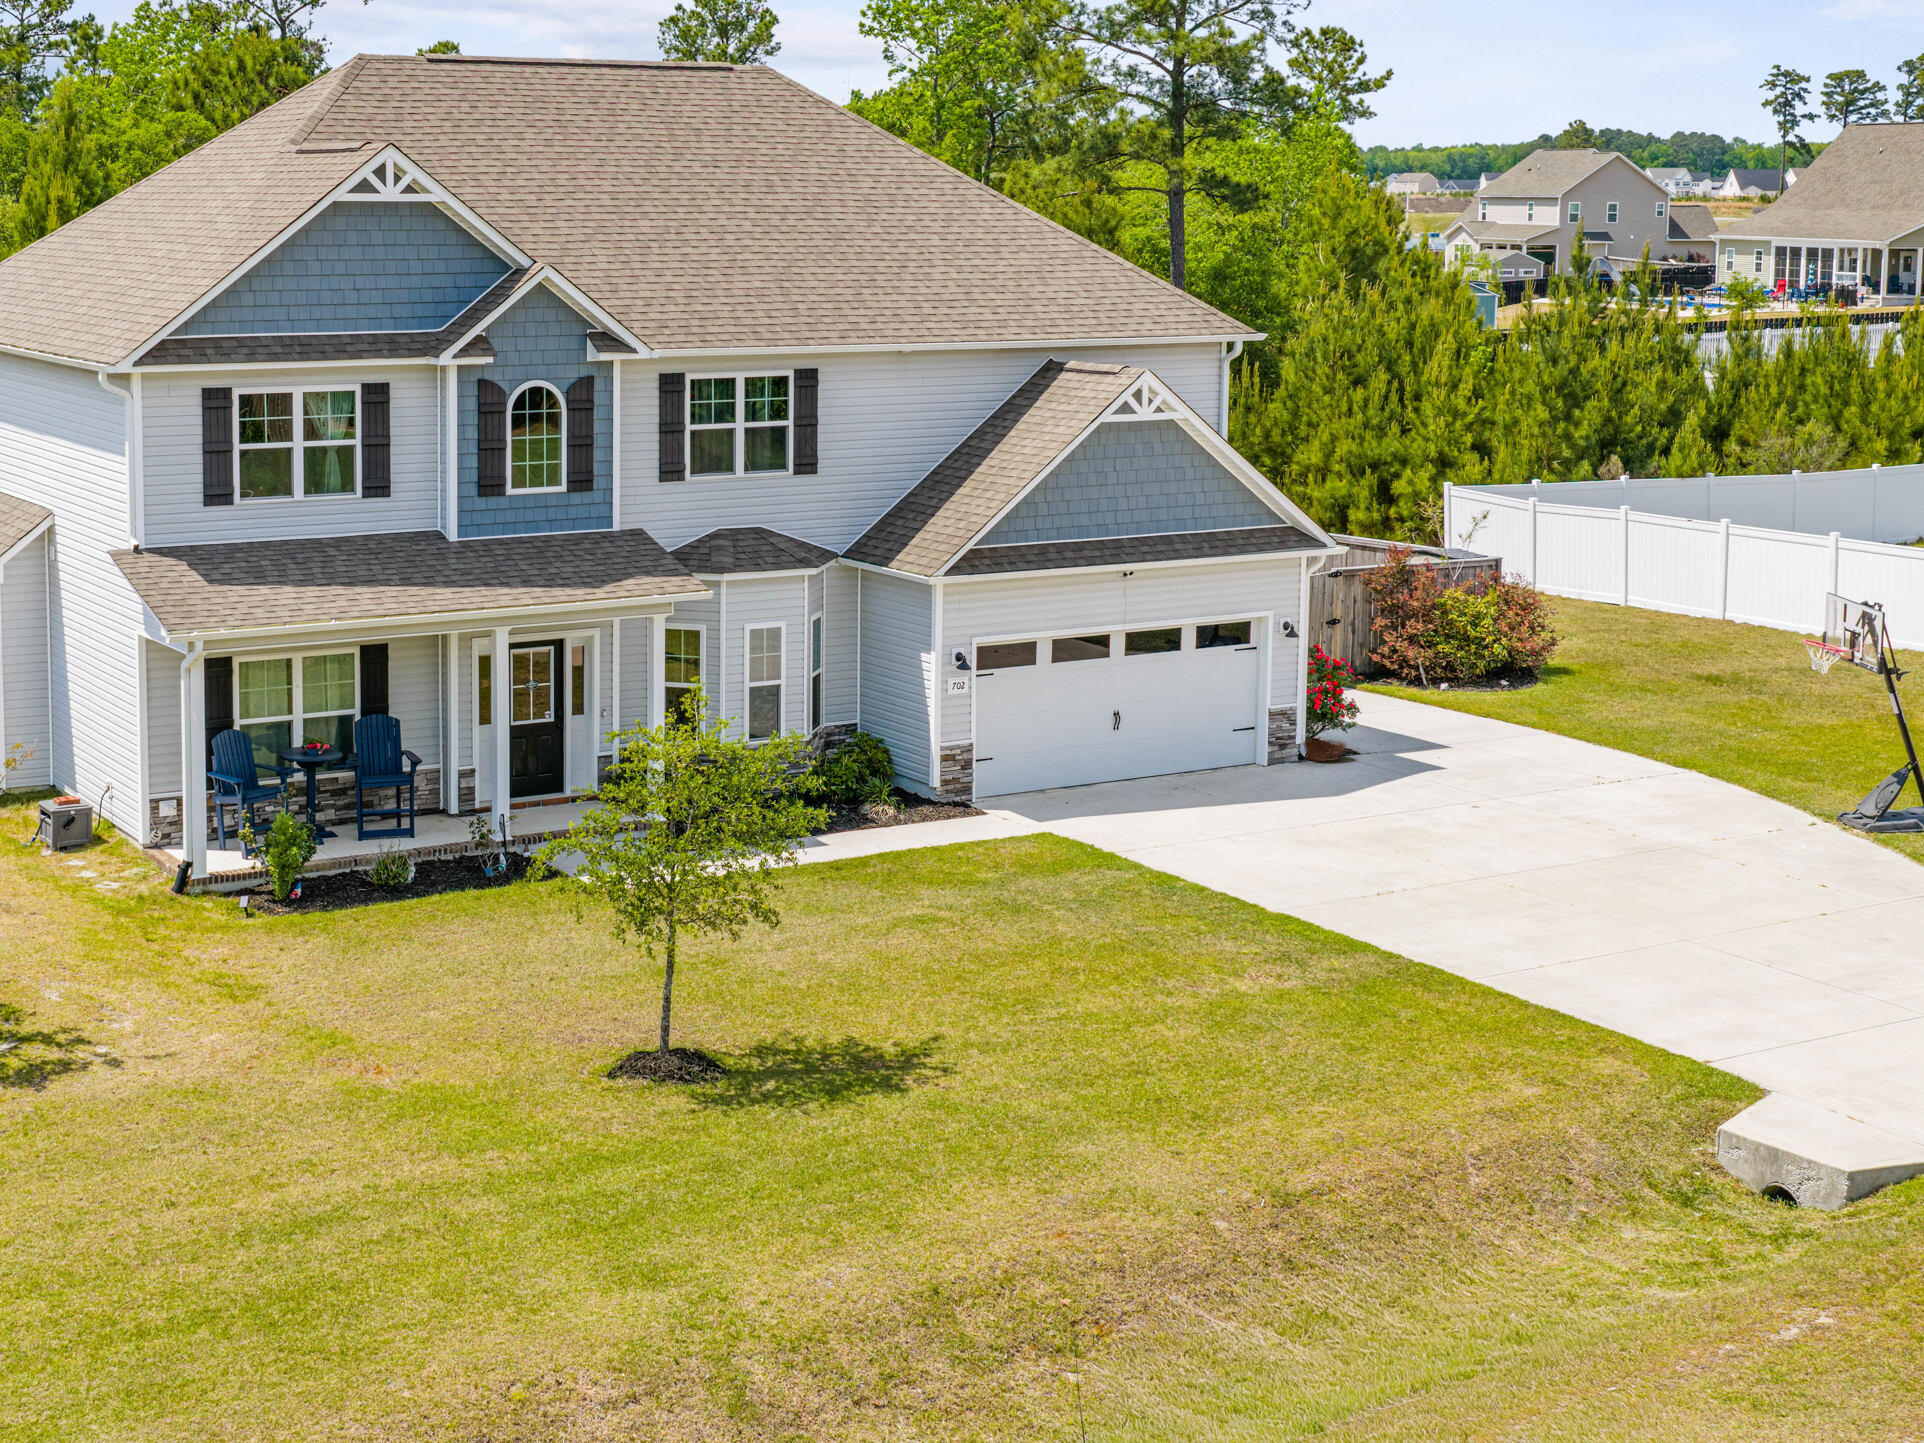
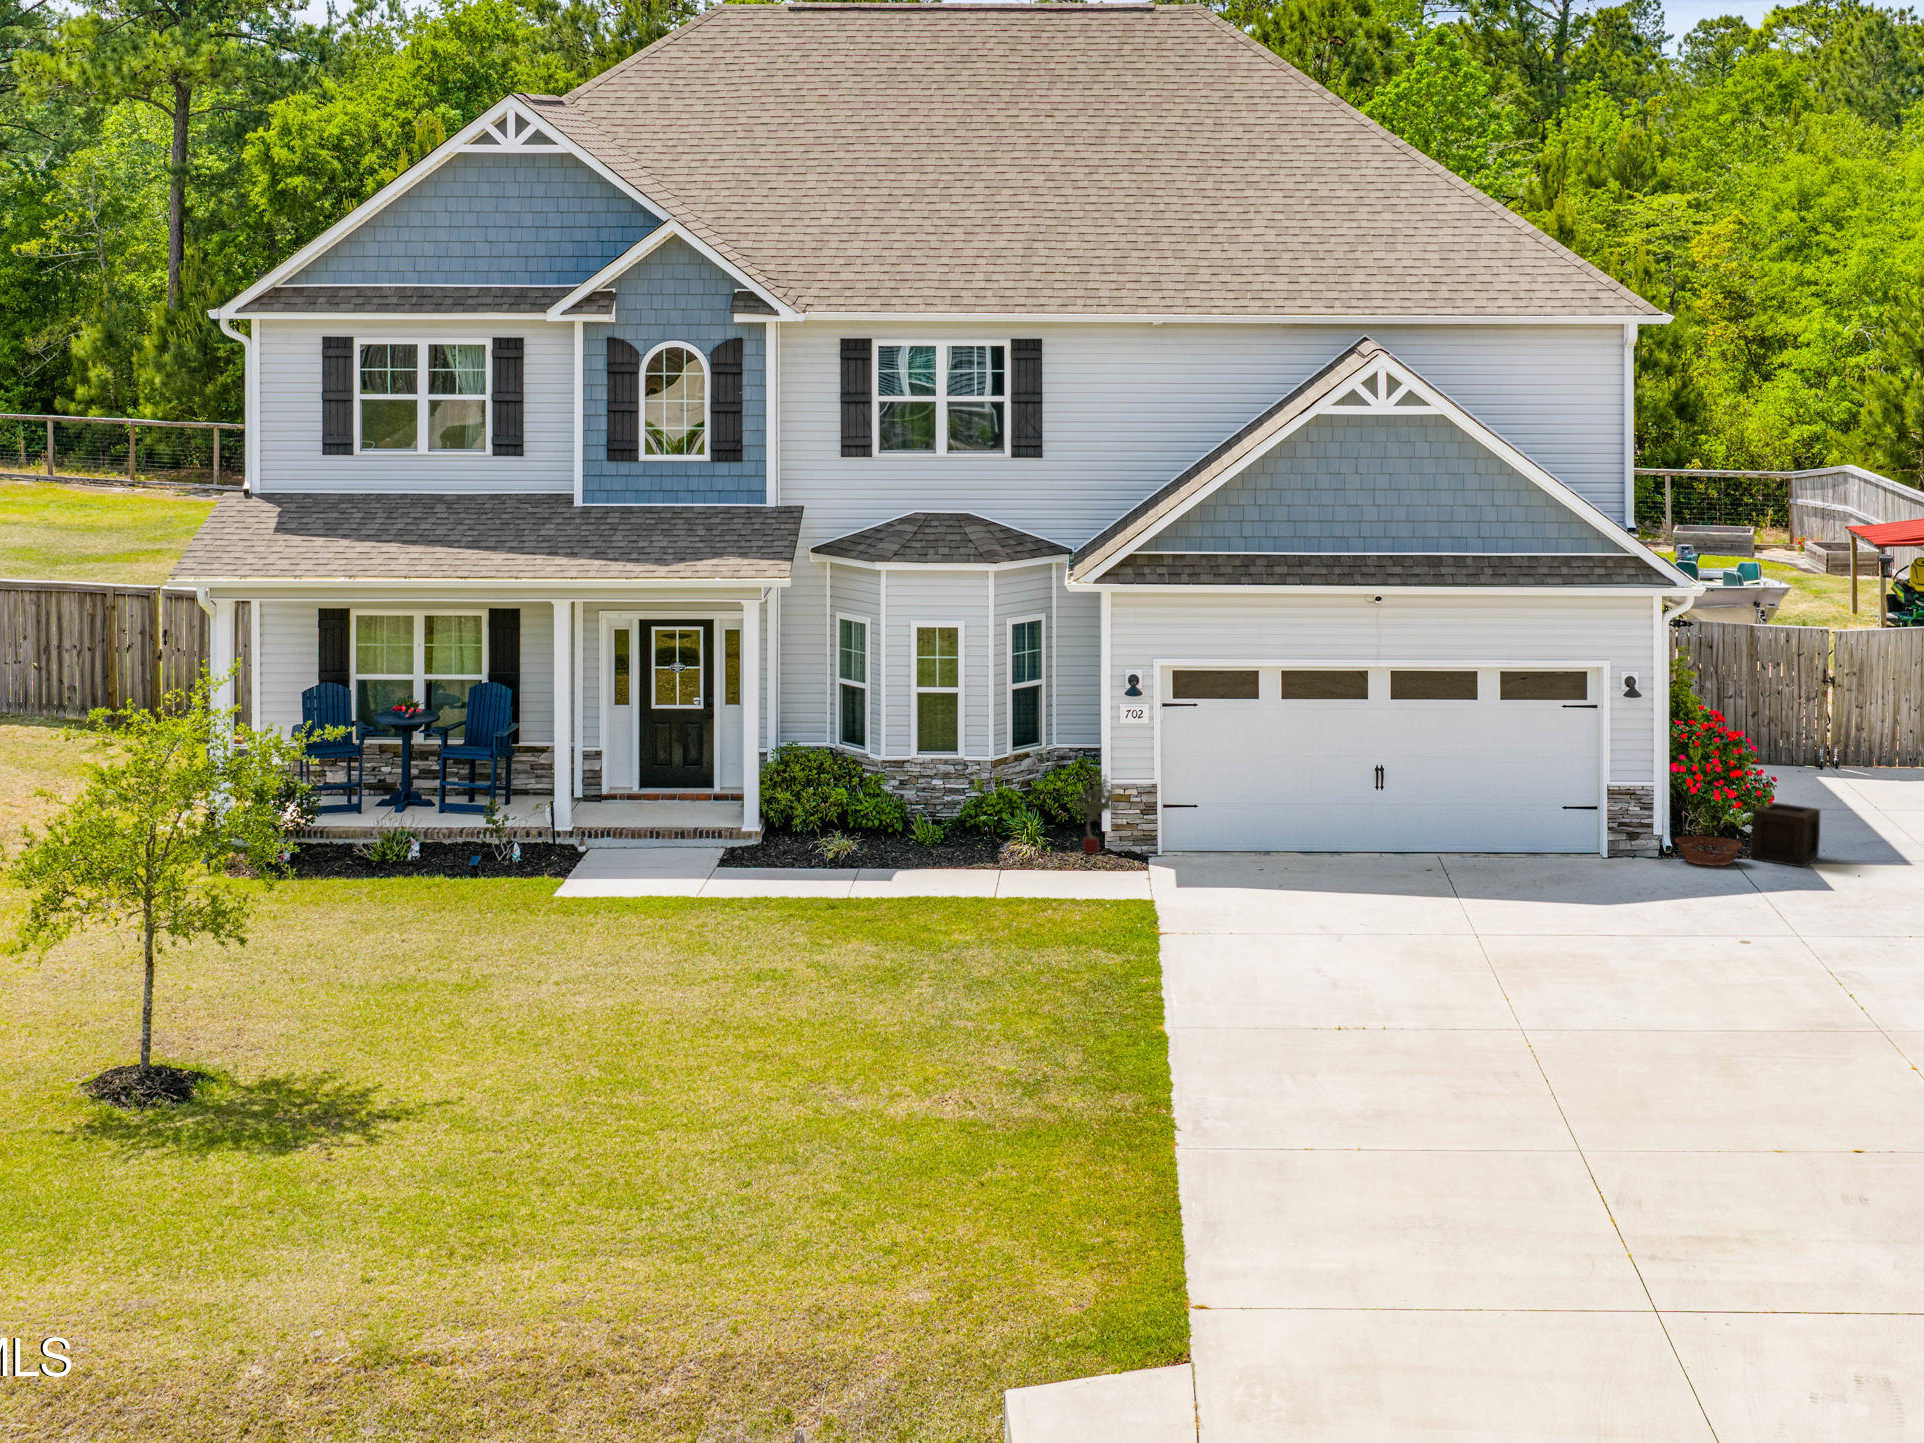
wooden crate: none [1339,709,1383,755] -> present [1751,802,1820,867]
potted tree: none [917,739,969,806] -> present [1073,775,1119,854]

